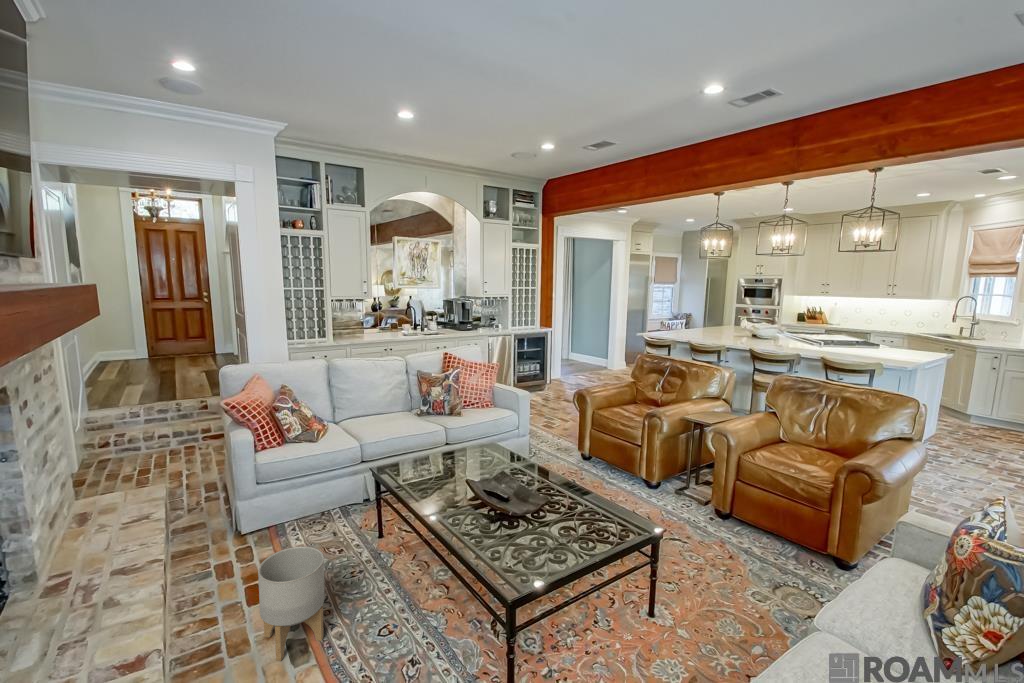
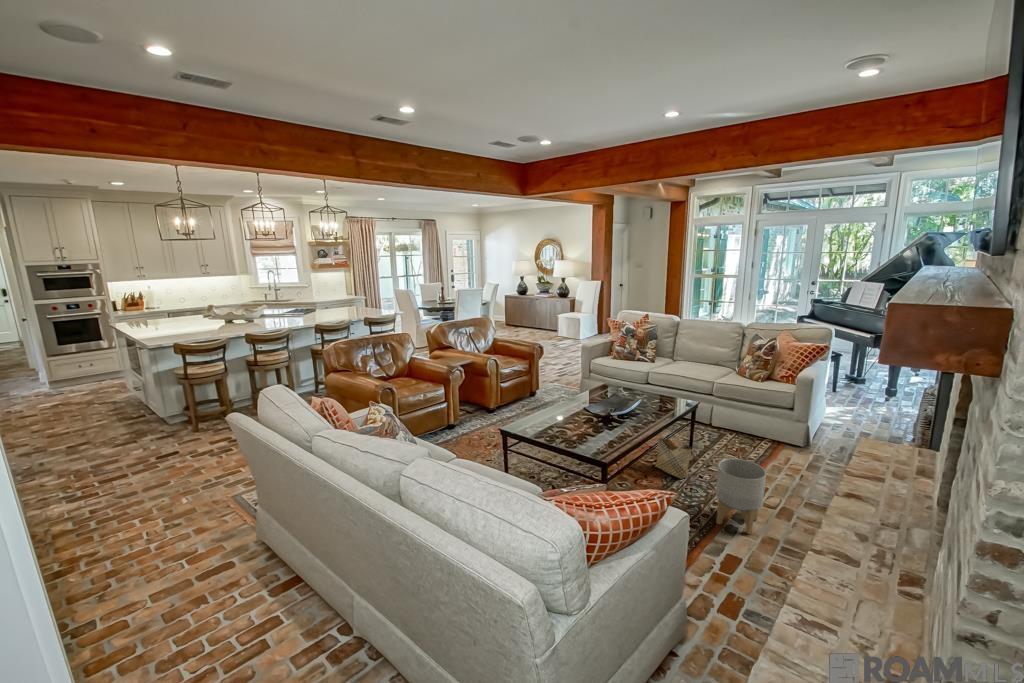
woven basket: none [409,545,465,638] -> present [655,425,692,479]

